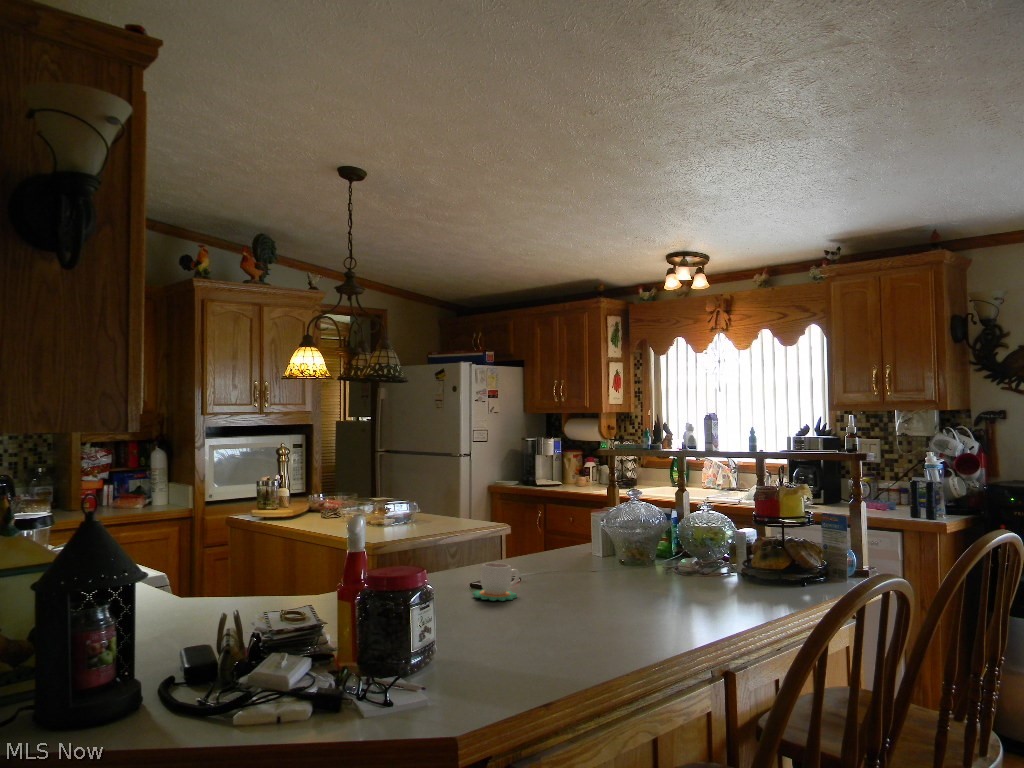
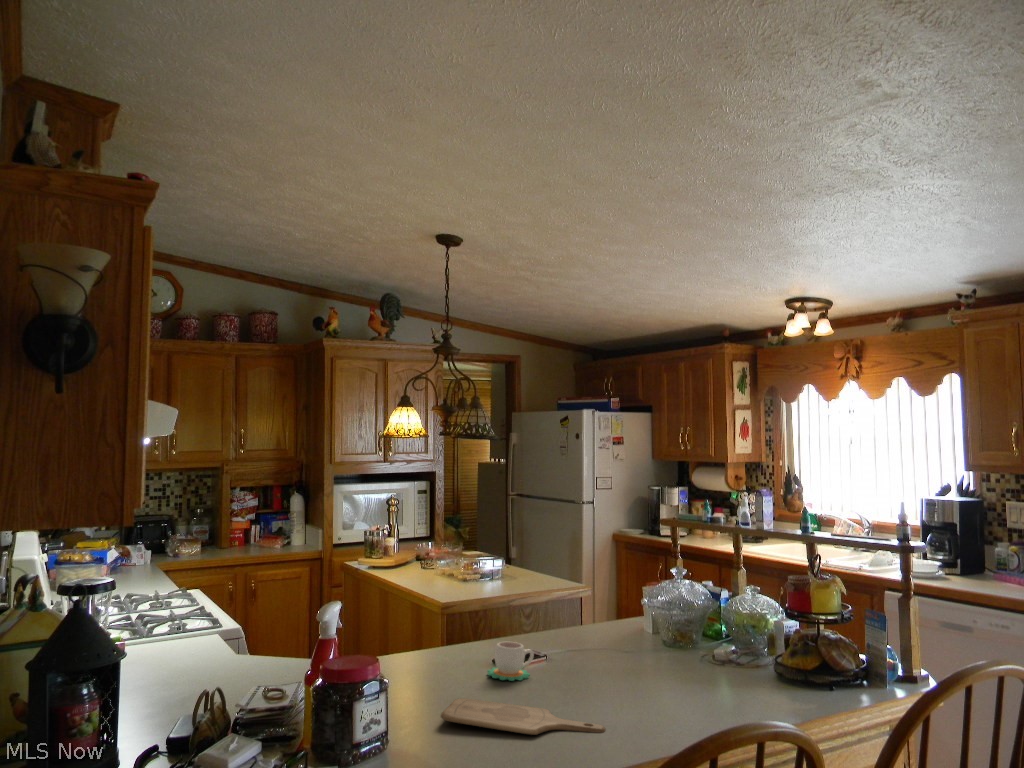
cutting board: none [461,617,633,643] -> present [441,698,606,735]

